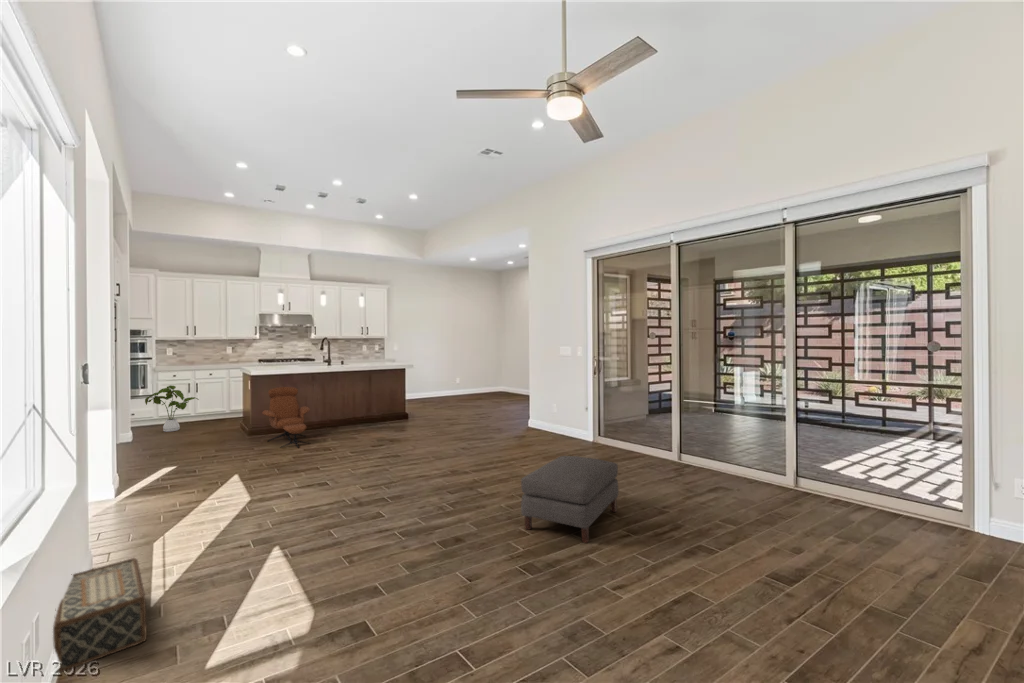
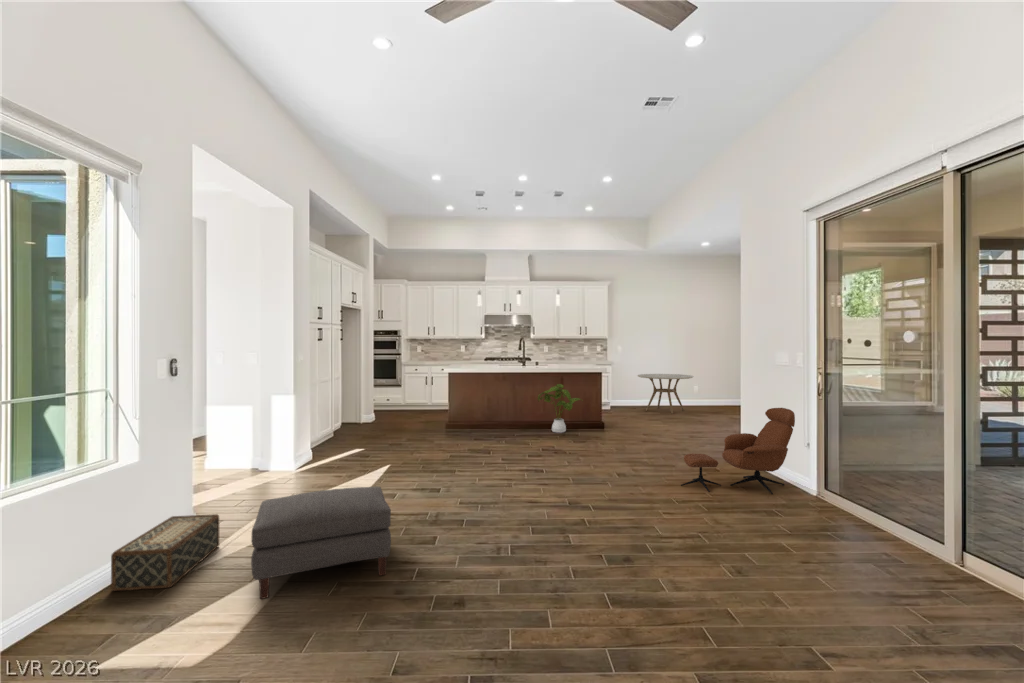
dining table: none [416,368,462,402] -> present [637,374,693,414]
house plant: present [145,385,199,432] -> present [538,384,580,433]
lounge chair: present [263,387,310,447] -> present [681,408,795,494]
ottoman: present [521,456,619,543] -> present [251,487,391,599]

